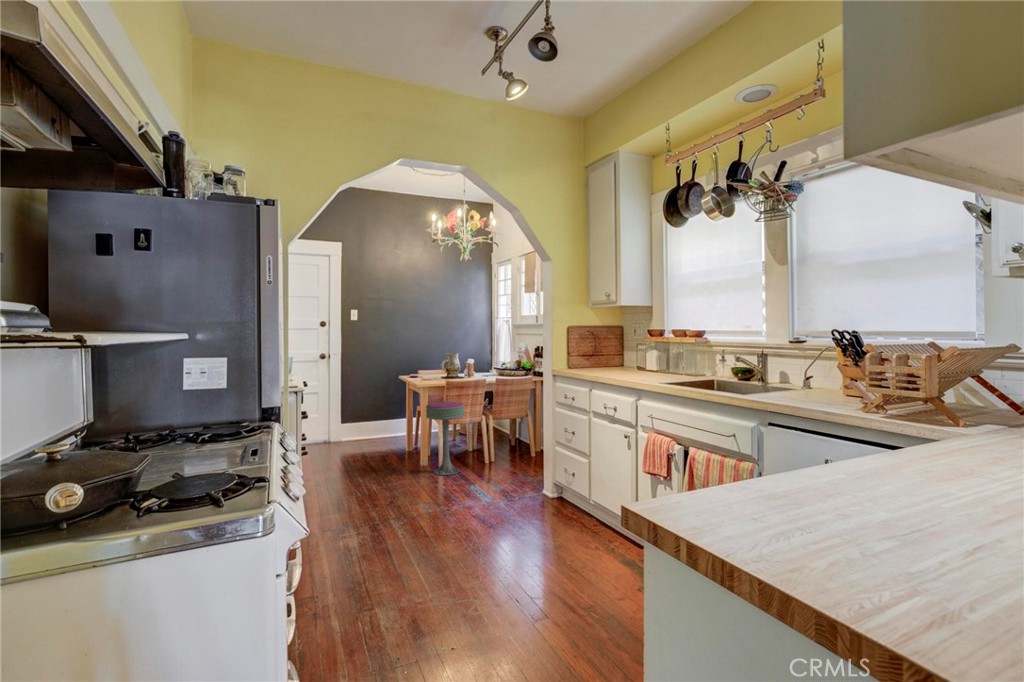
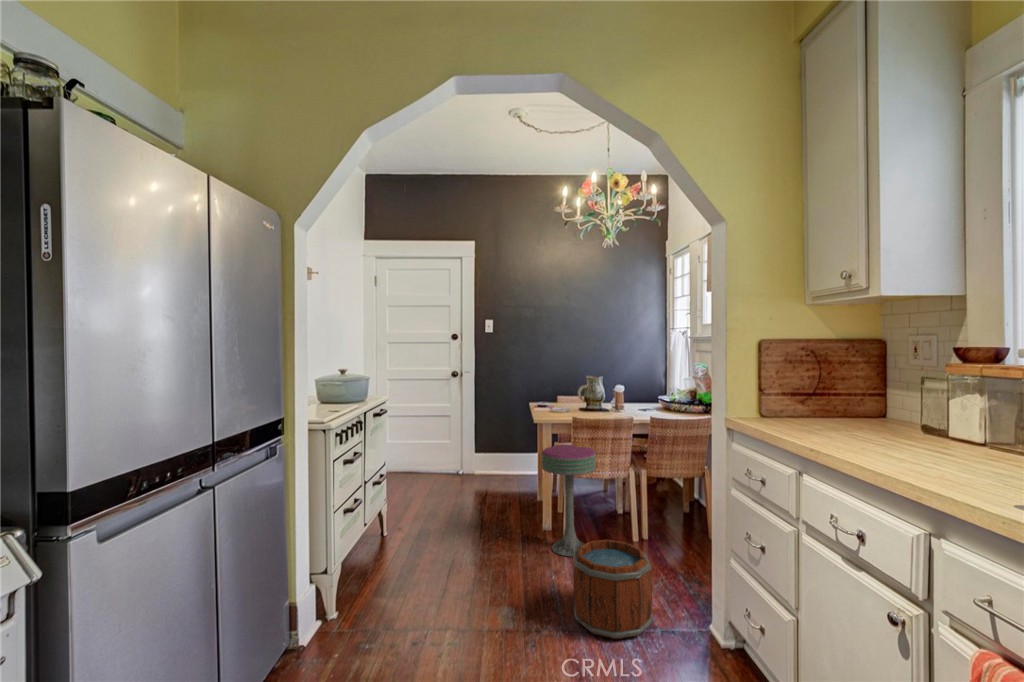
bucket: none [465,451,513,503] -> present [573,540,652,639]

